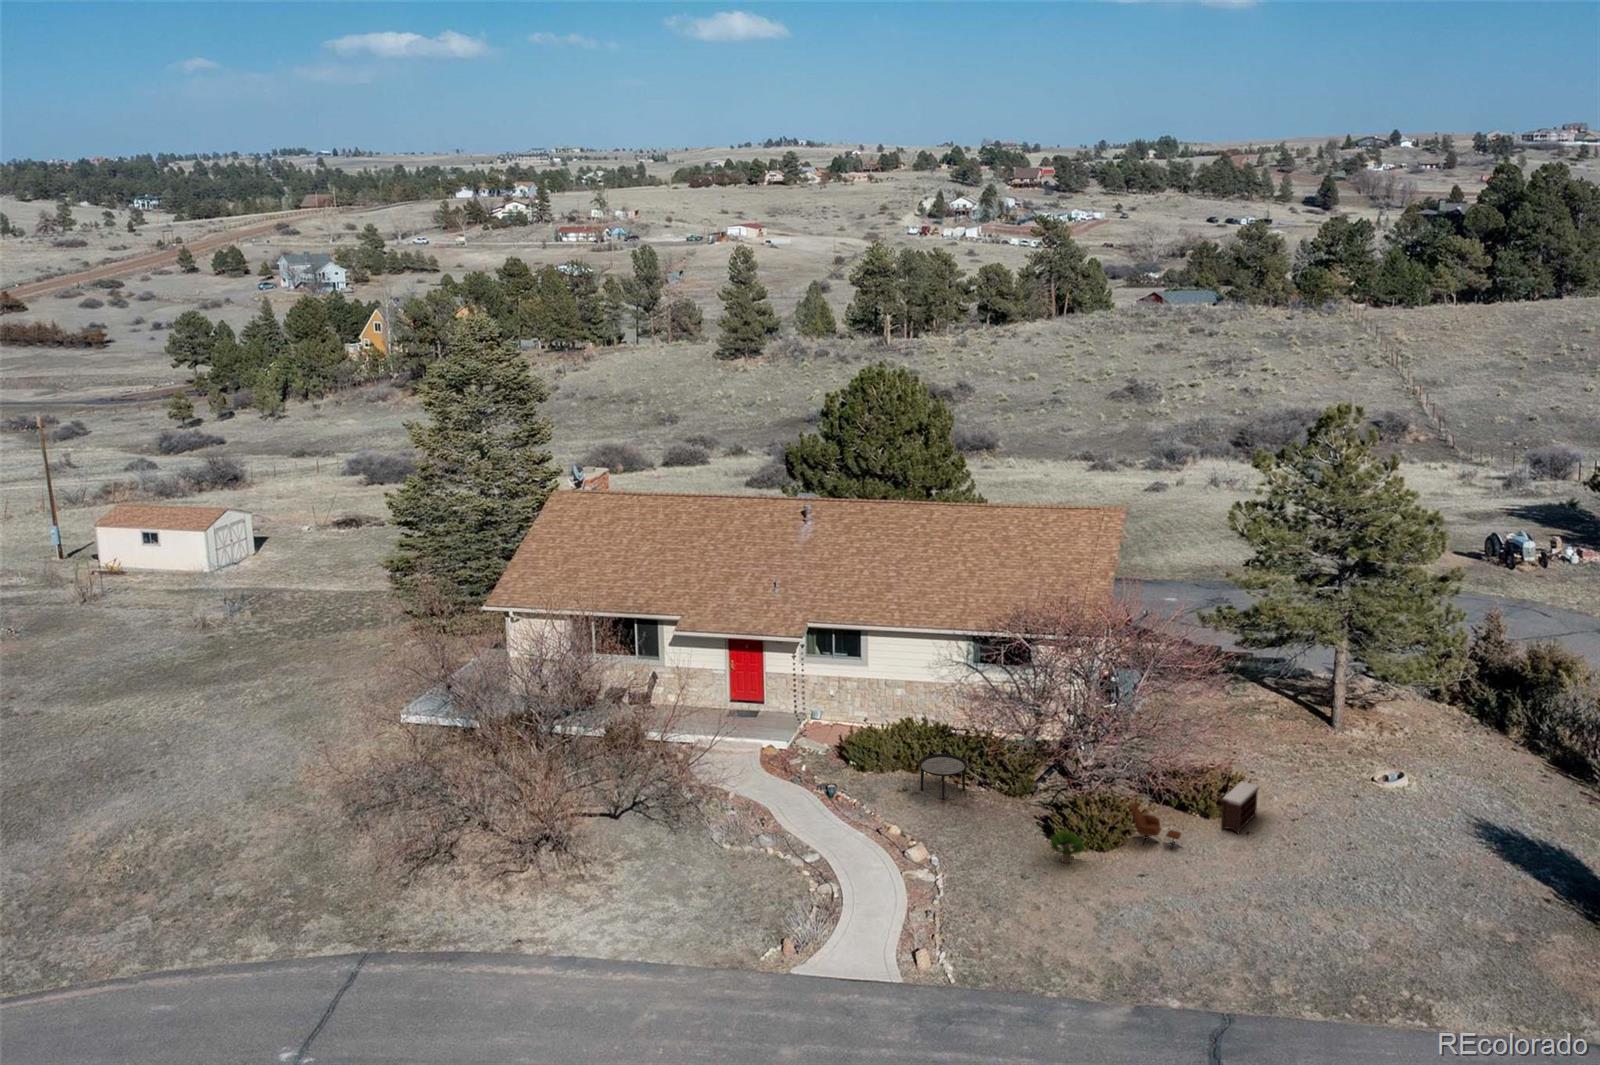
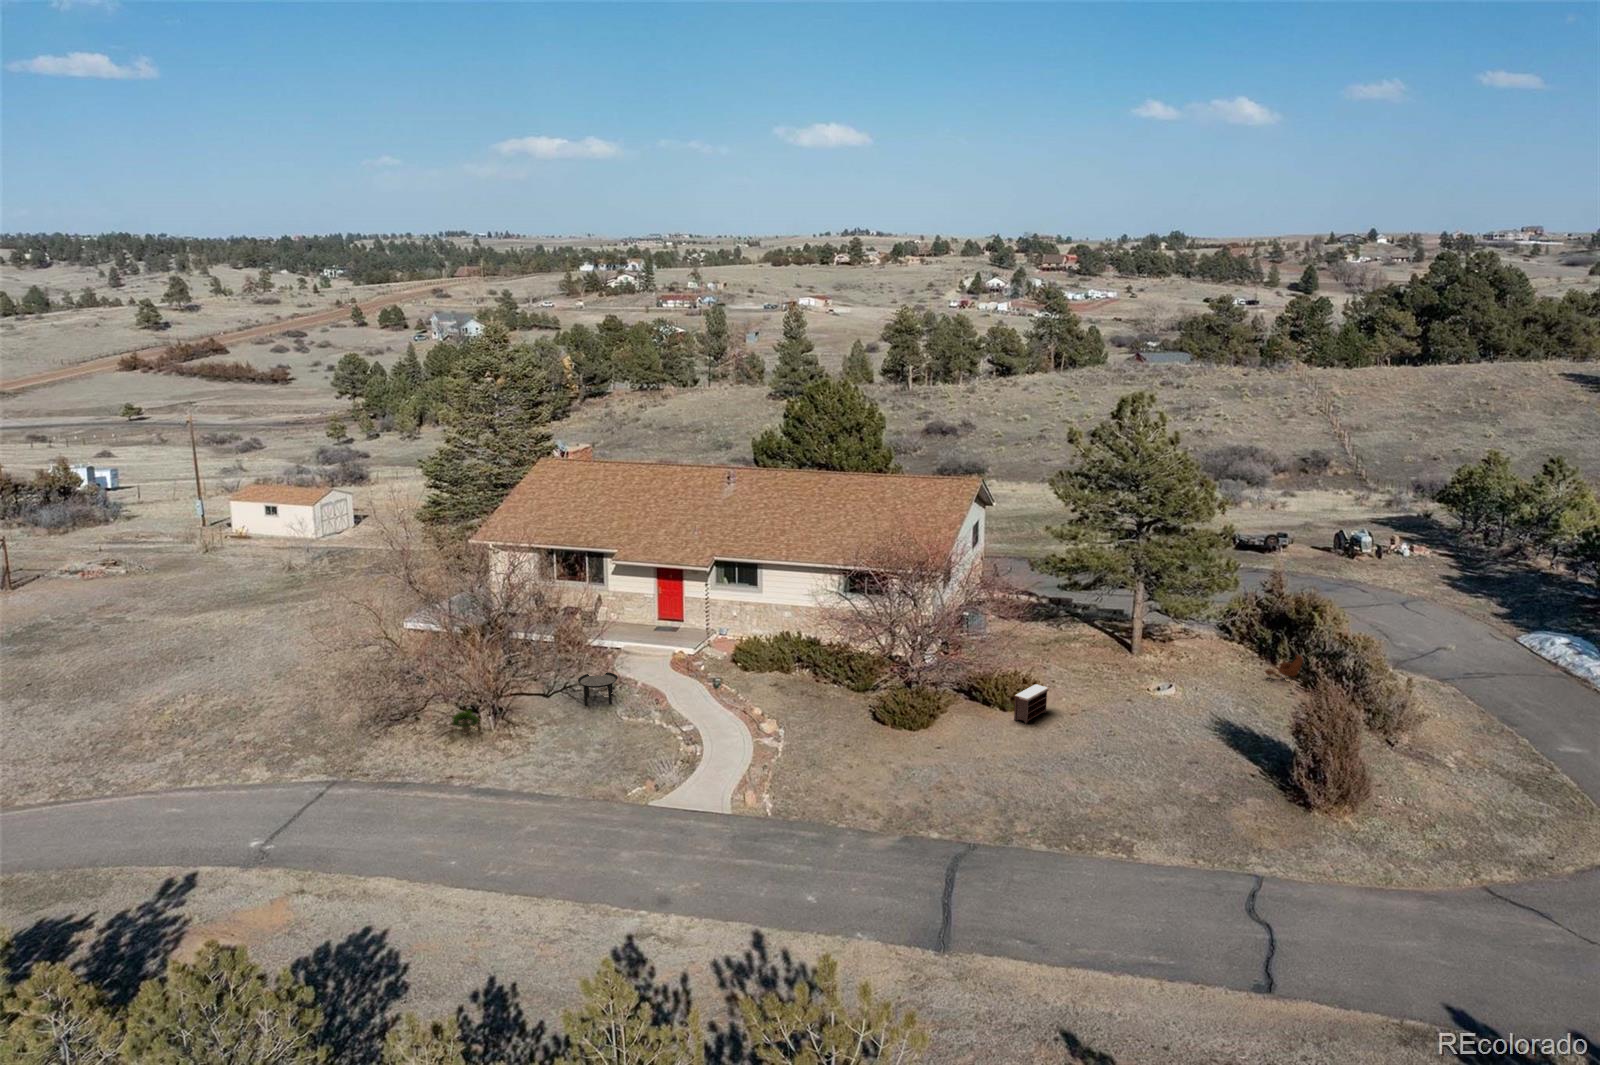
round table: present [918,754,967,800] -> present [578,672,618,706]
lounge chair: present [1131,802,1181,845] -> present [1264,655,1303,679]
potted plant: present [1050,831,1084,863] -> present [452,710,479,734]

